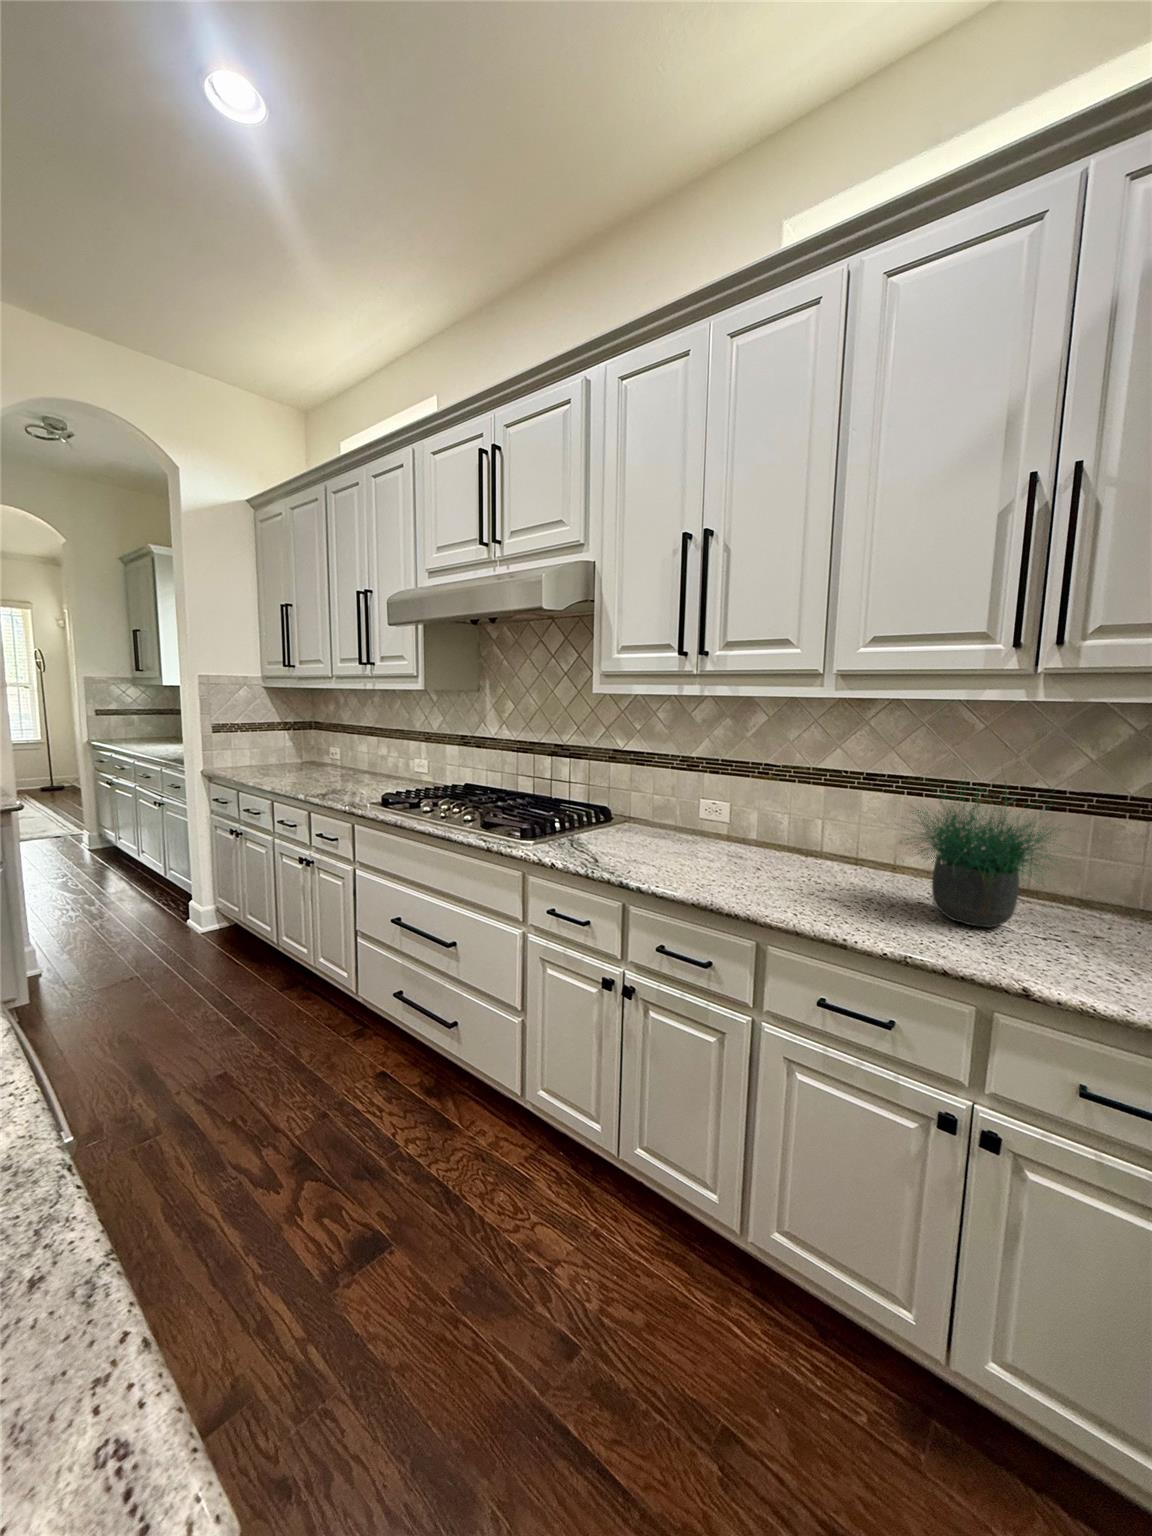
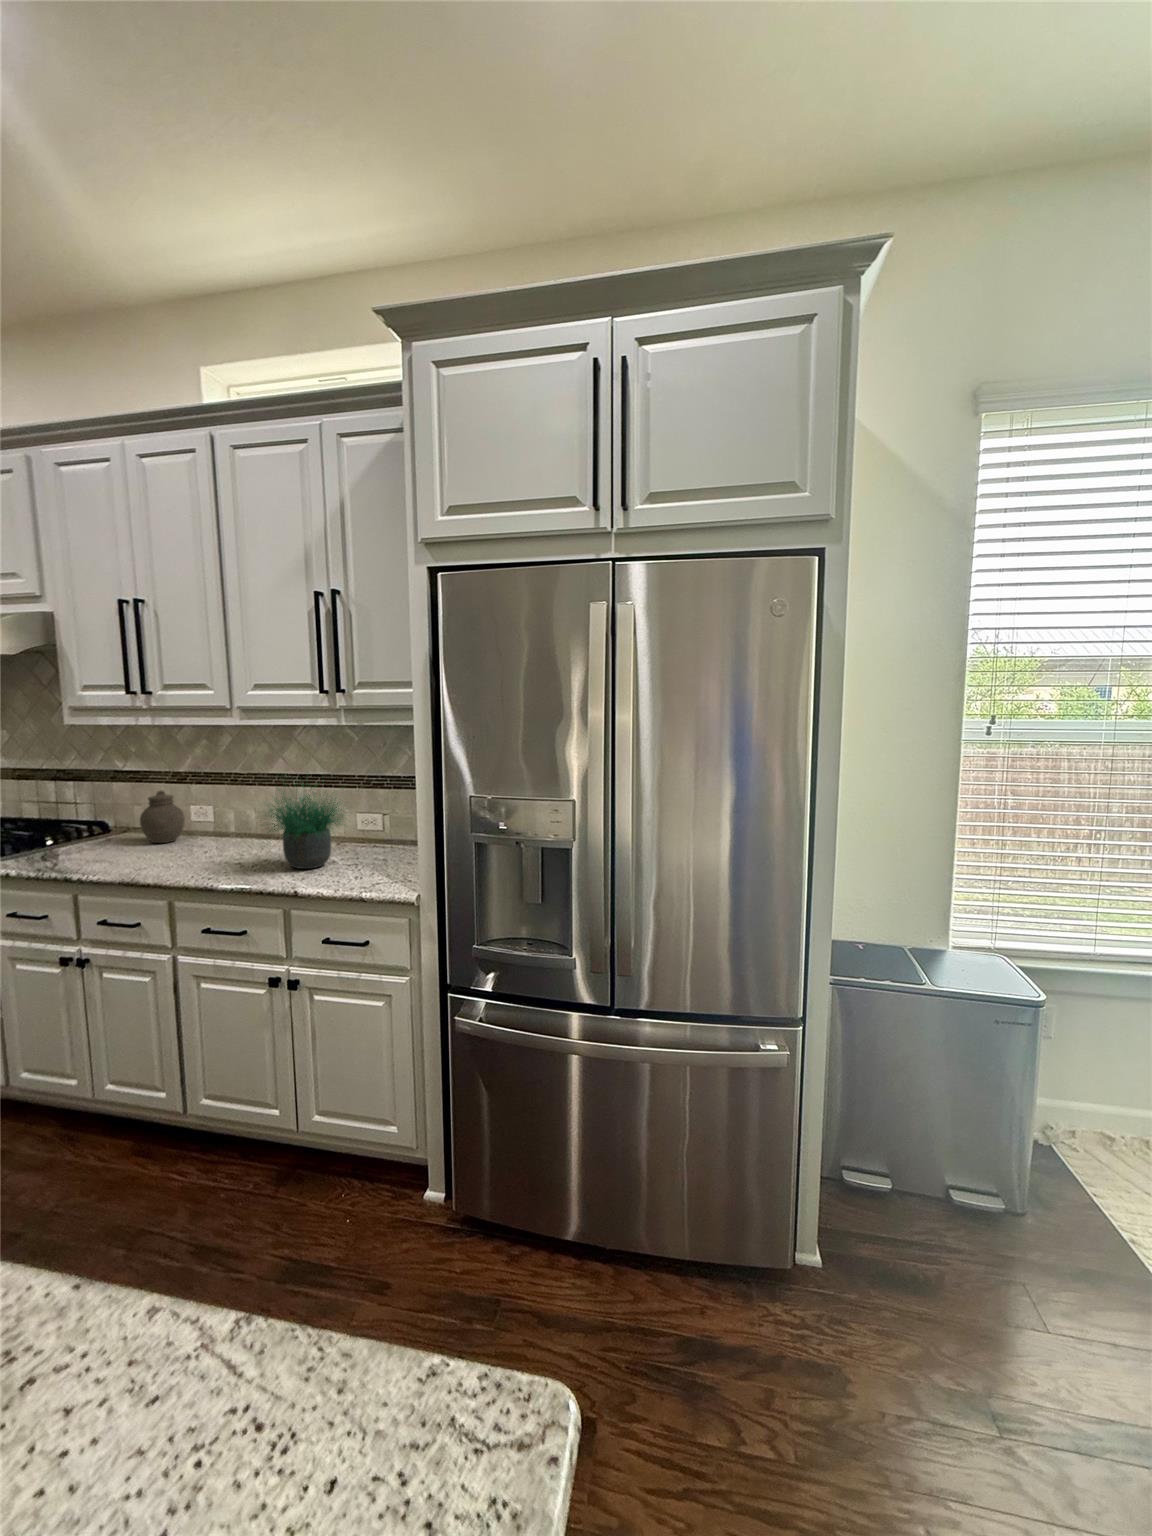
jar: none [663,778,711,843] -> present [140,790,185,843]

